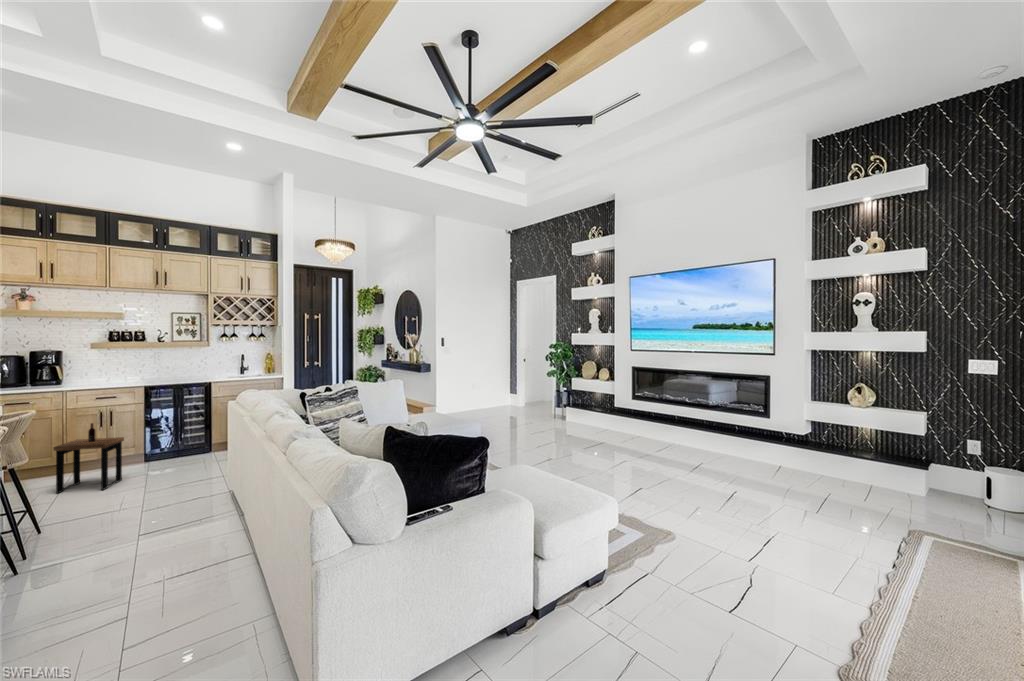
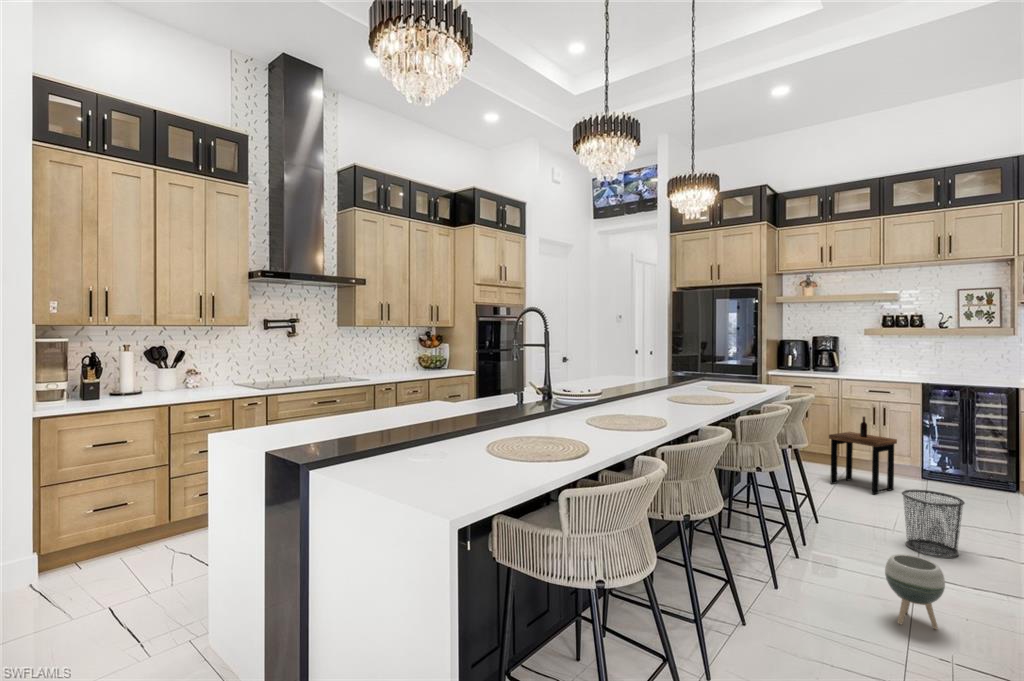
waste bin: none [130,471,179,524] -> present [902,490,965,557]
planter: none [118,527,166,587] -> present [885,554,945,629]

